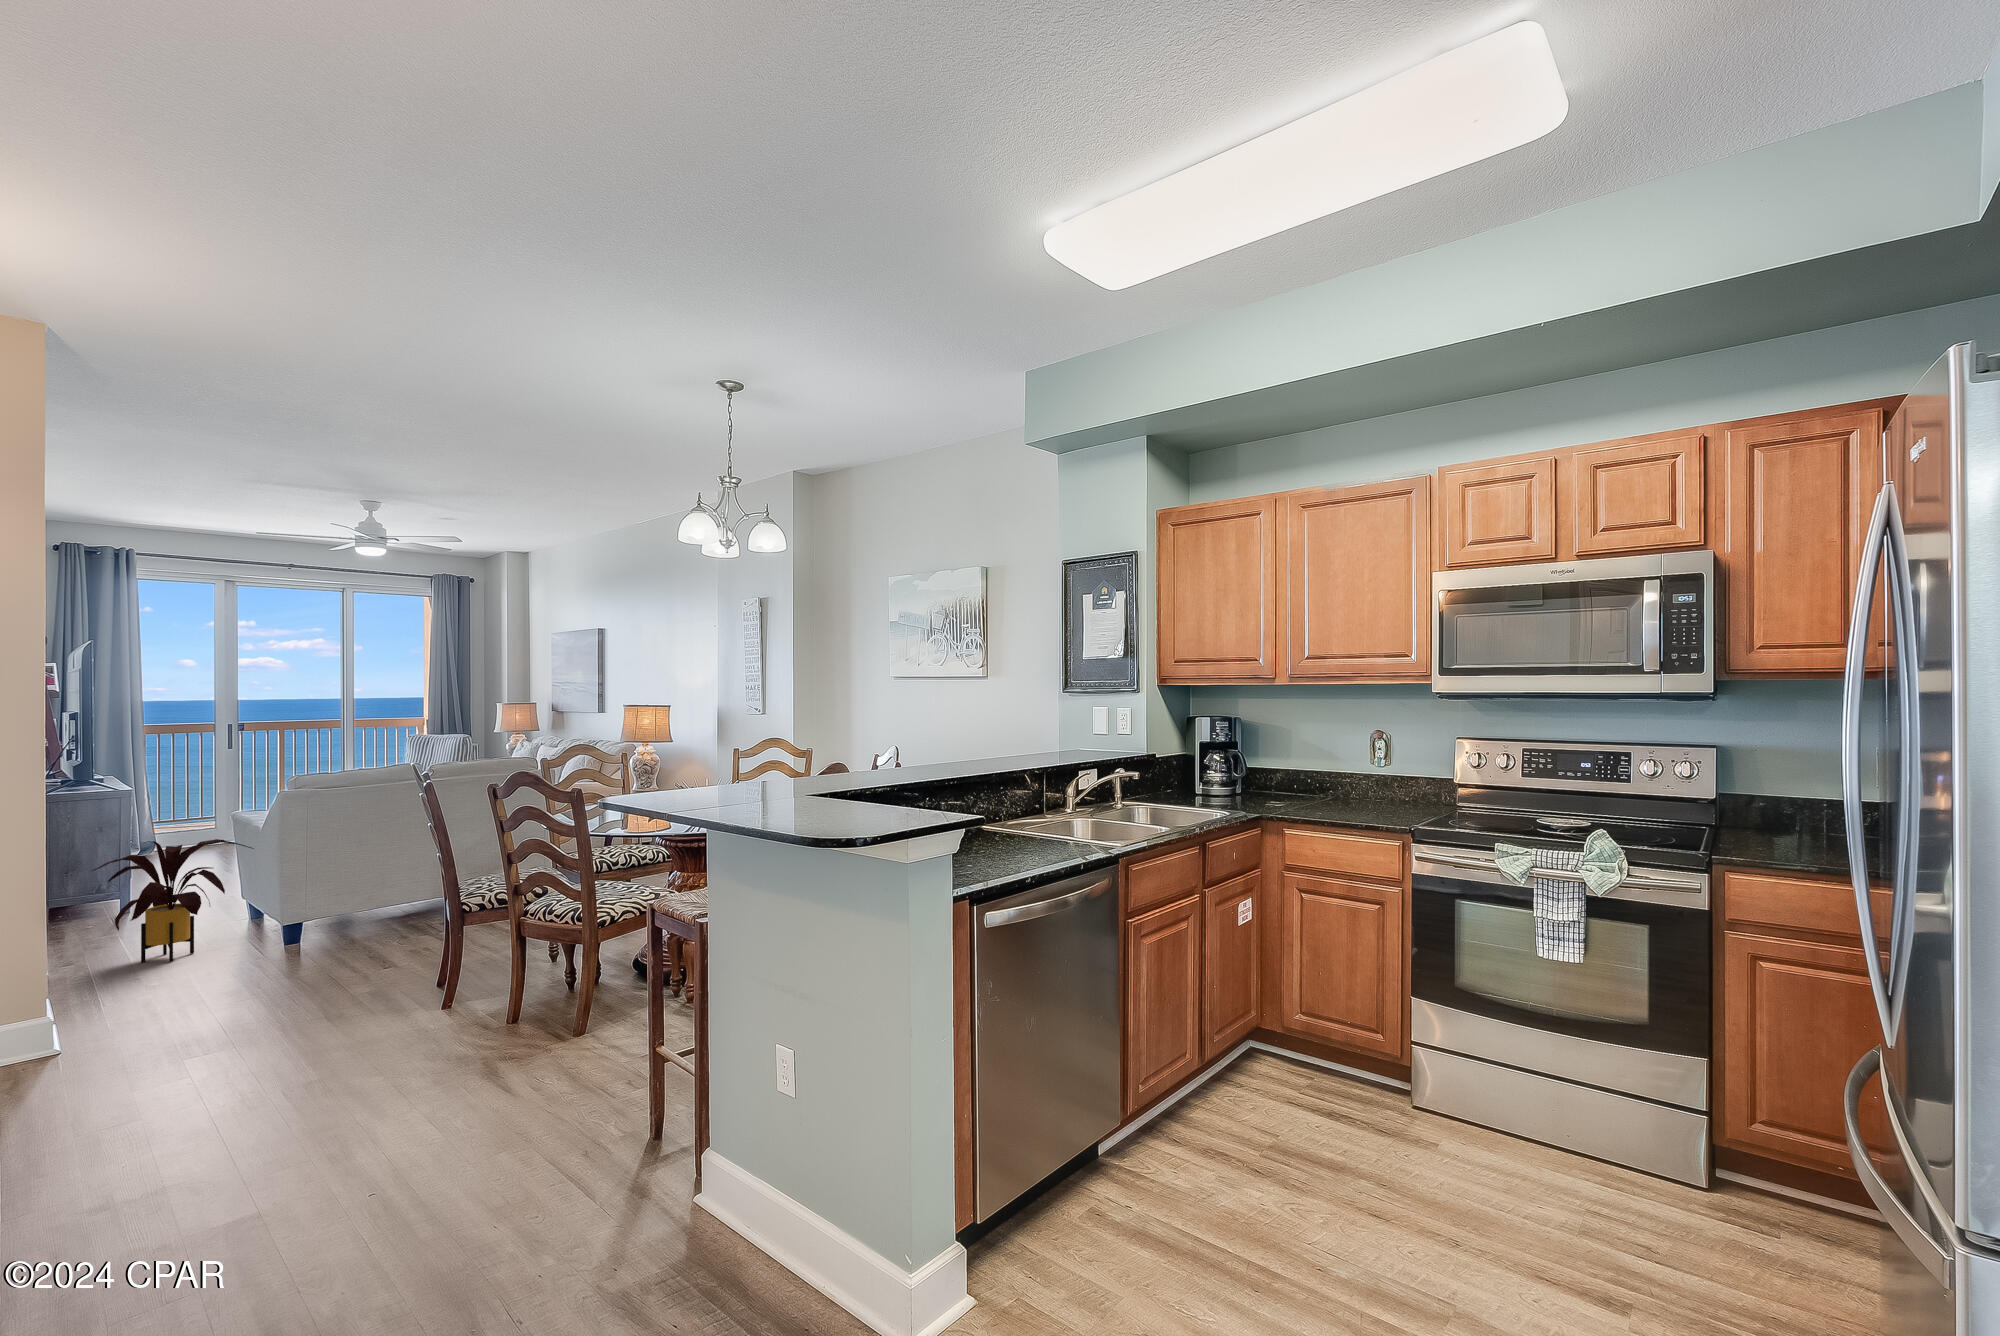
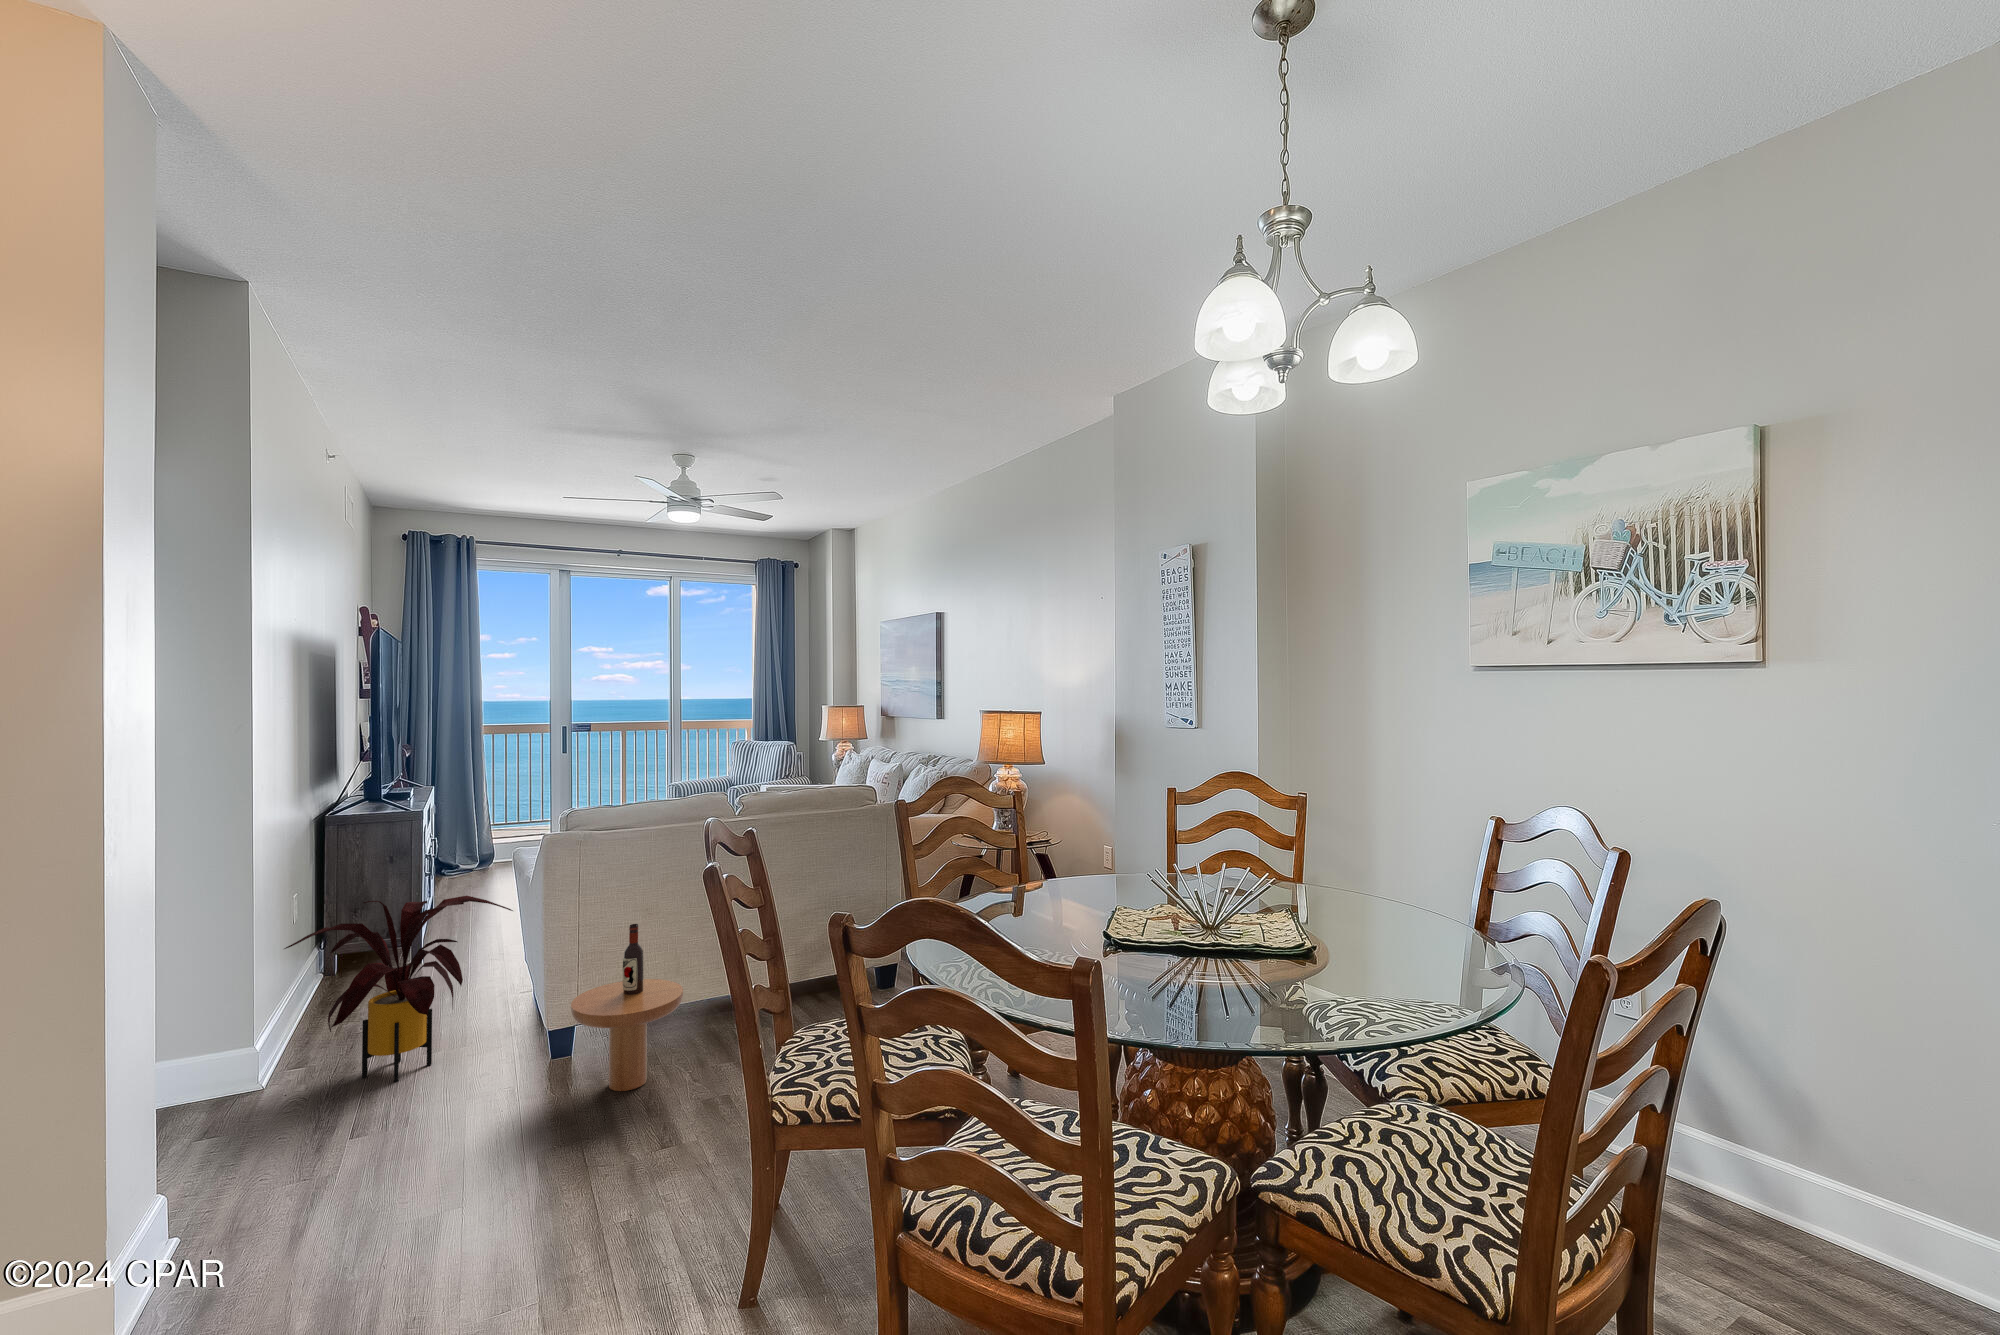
side table: none [312,848,393,952] -> present [571,924,683,1091]

